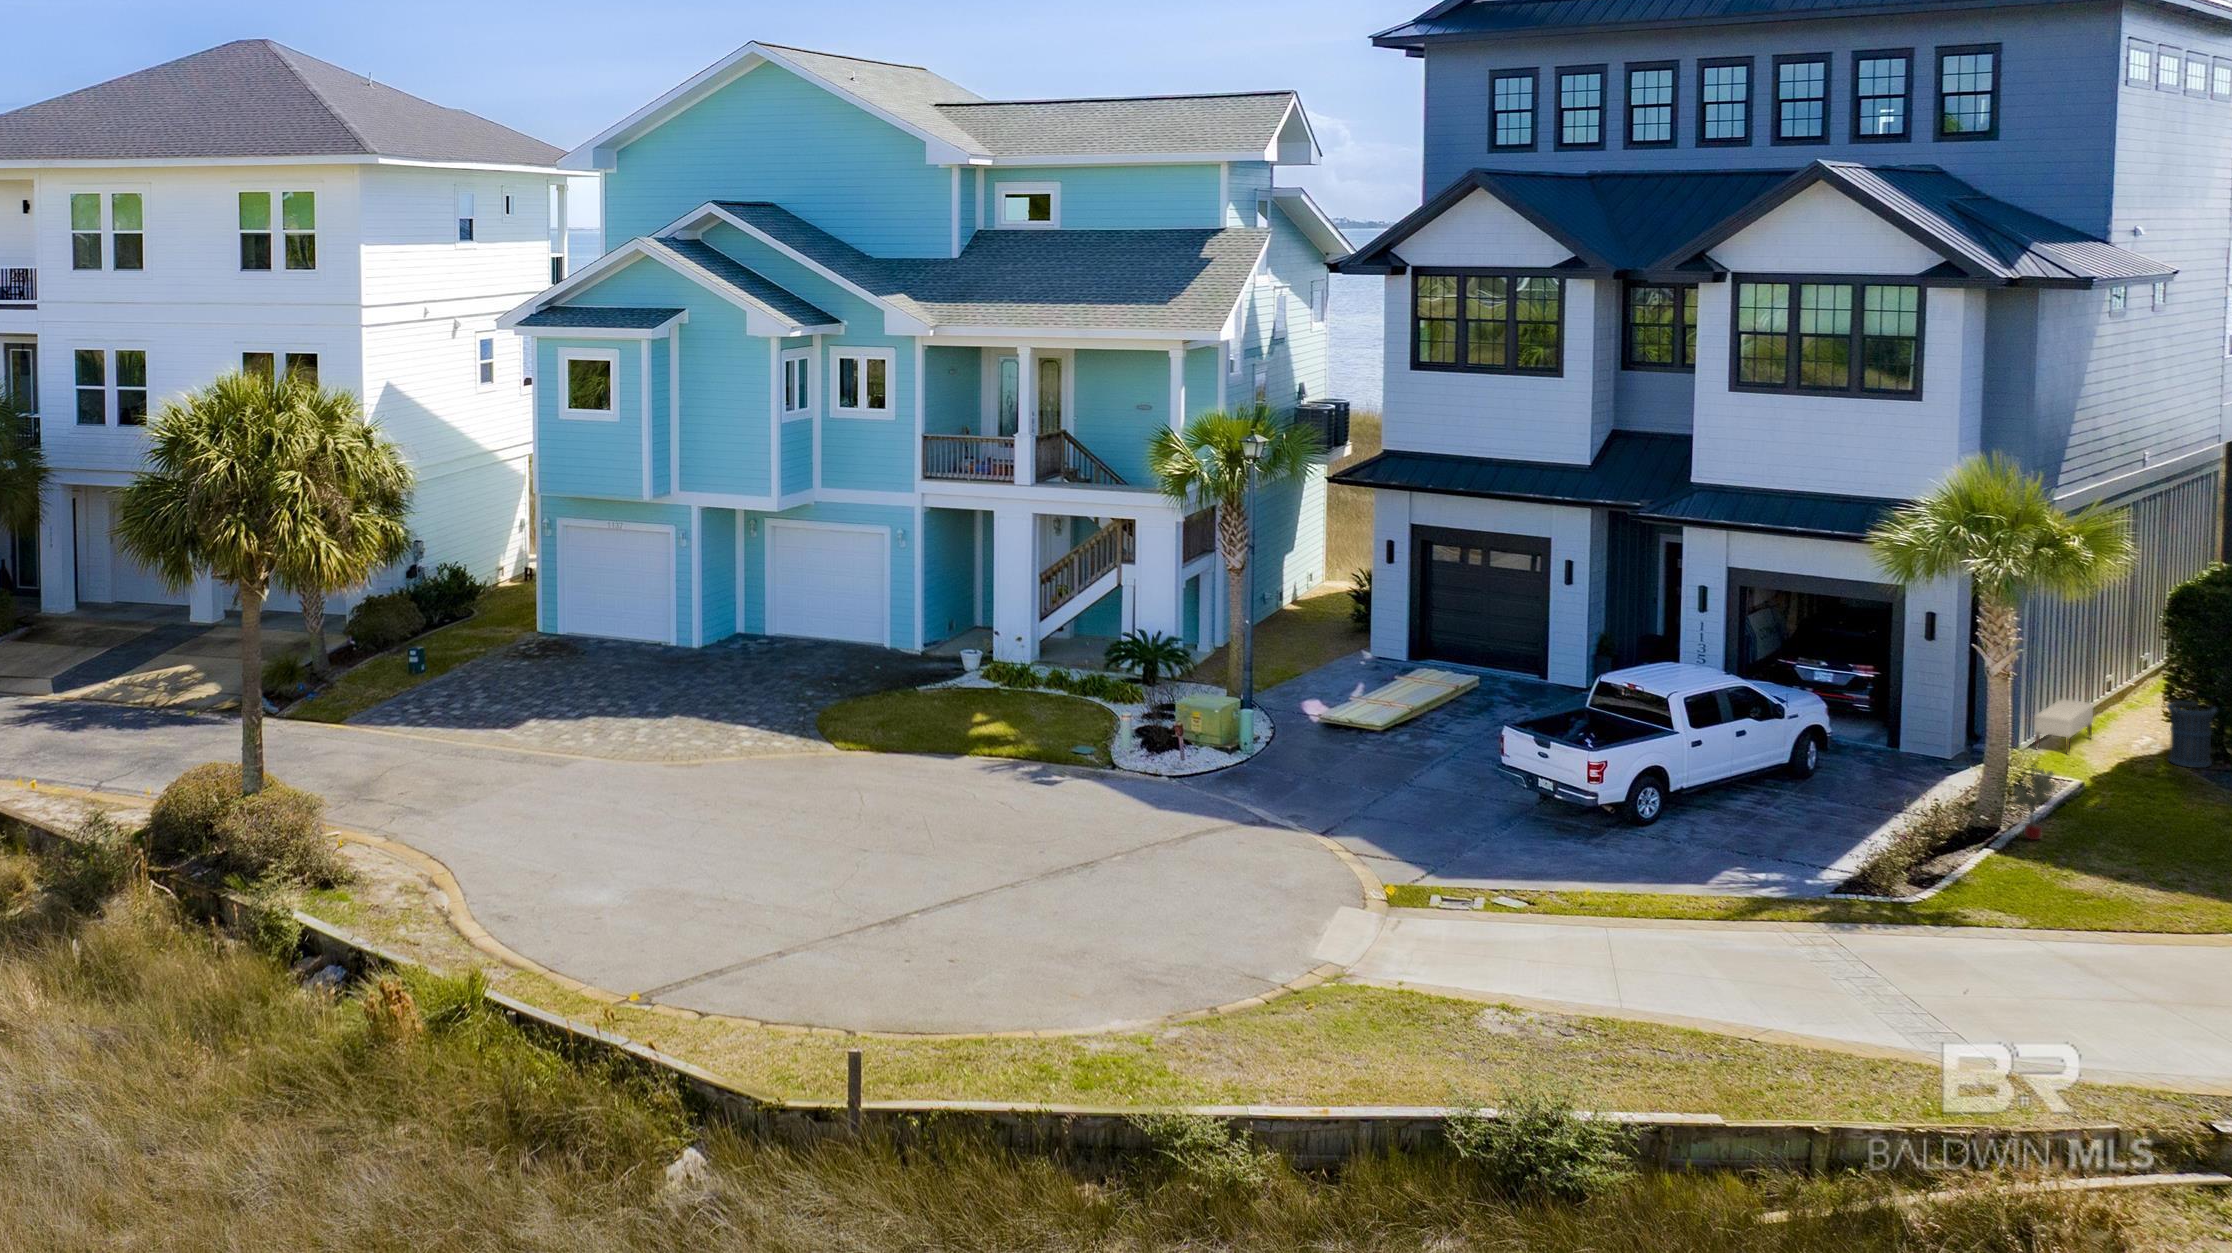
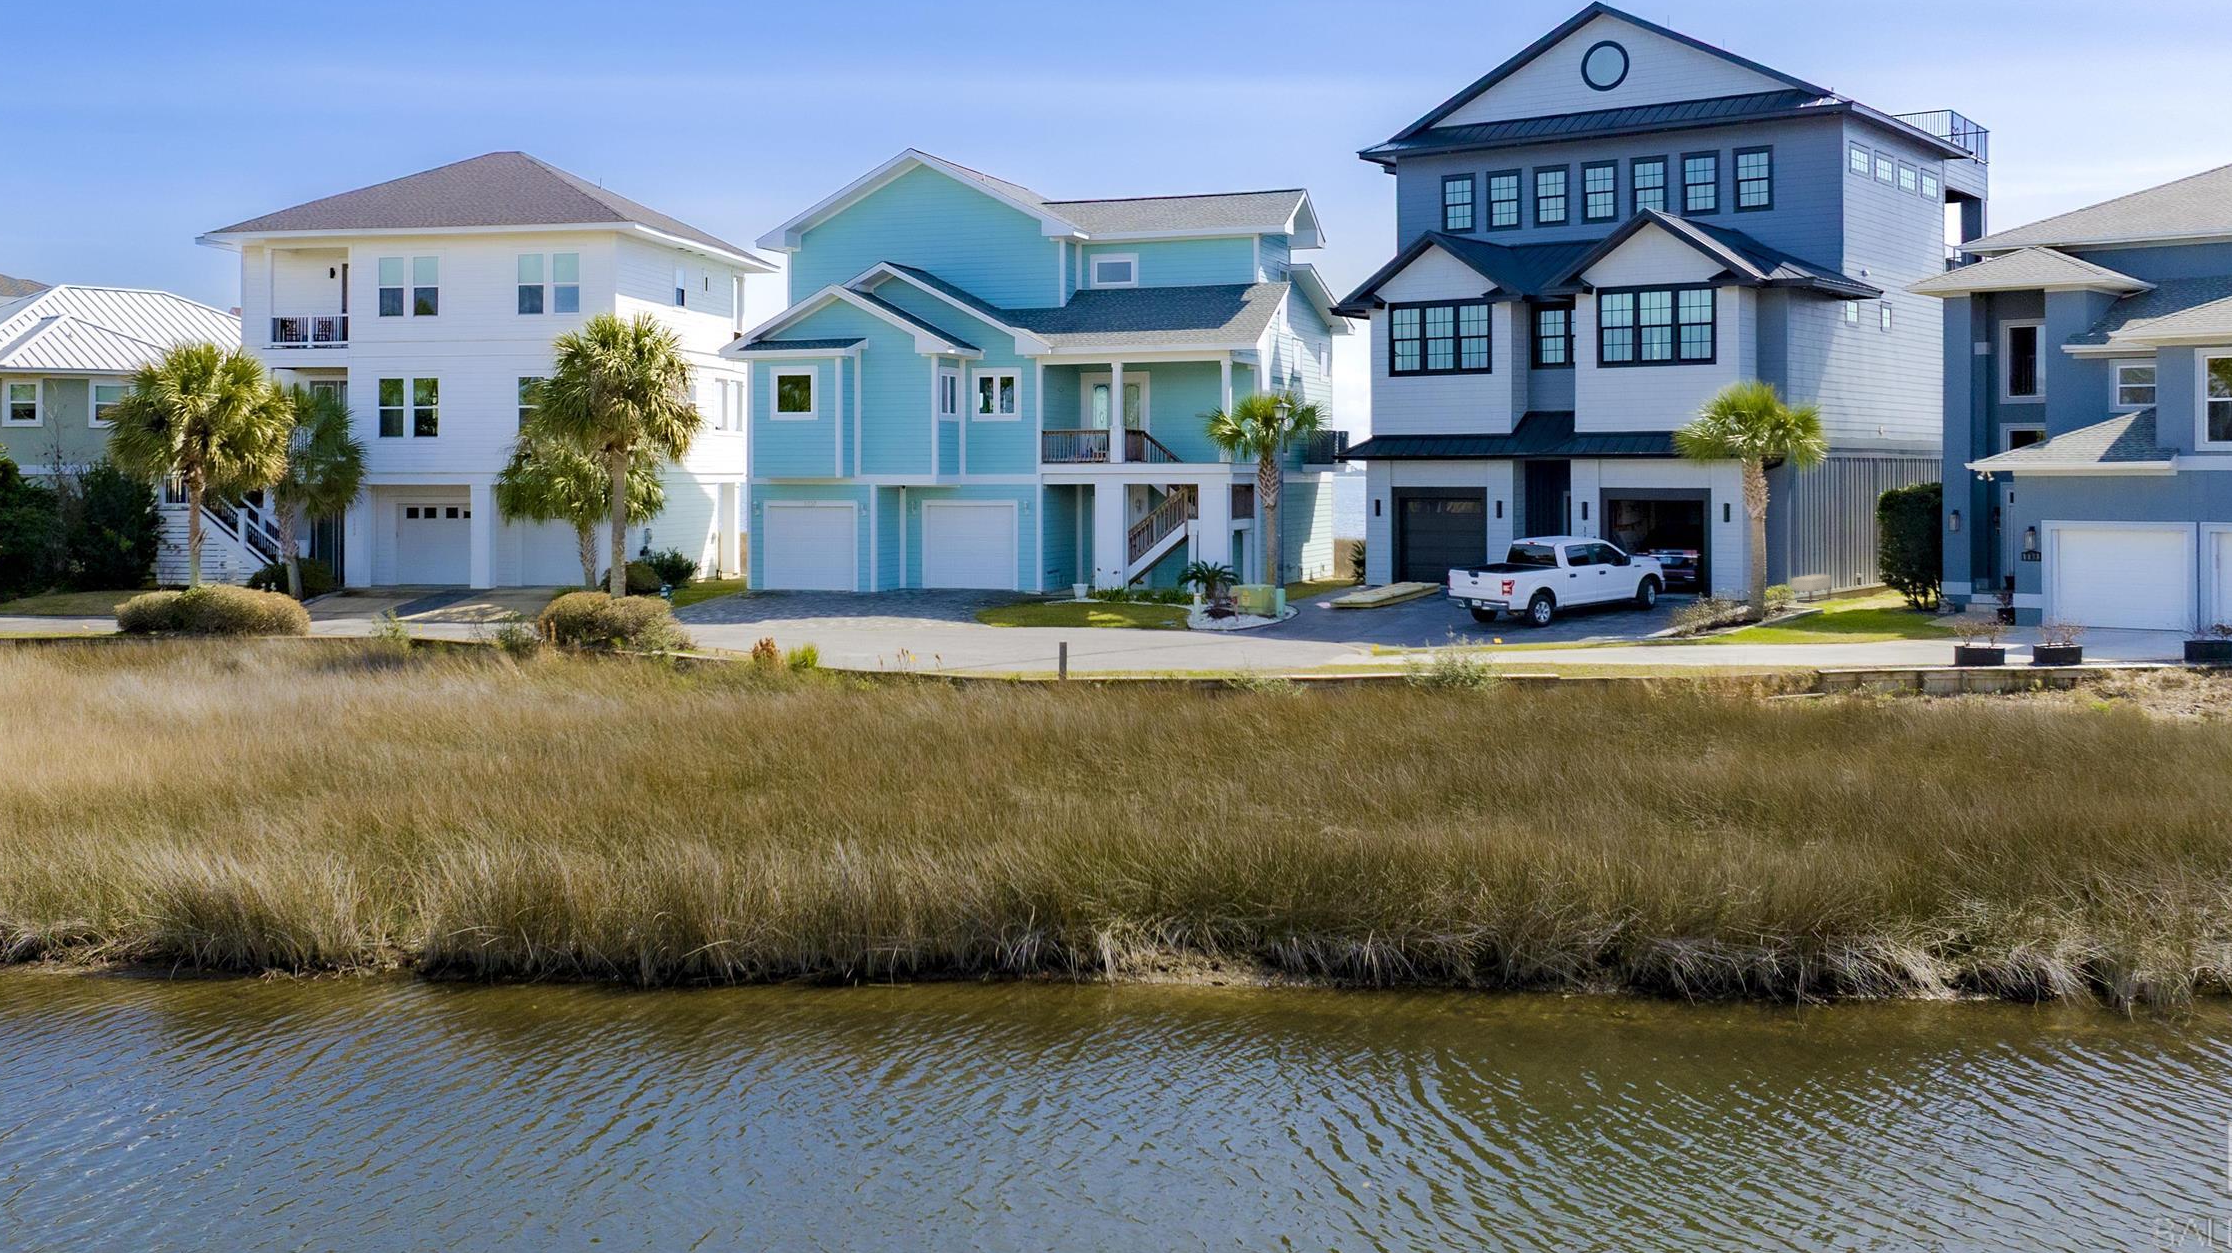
trash can: present [2167,702,2217,768] -> none [1869,565,1899,605]
potted tree: present [2010,765,2056,840] -> none [1748,573,1779,621]

